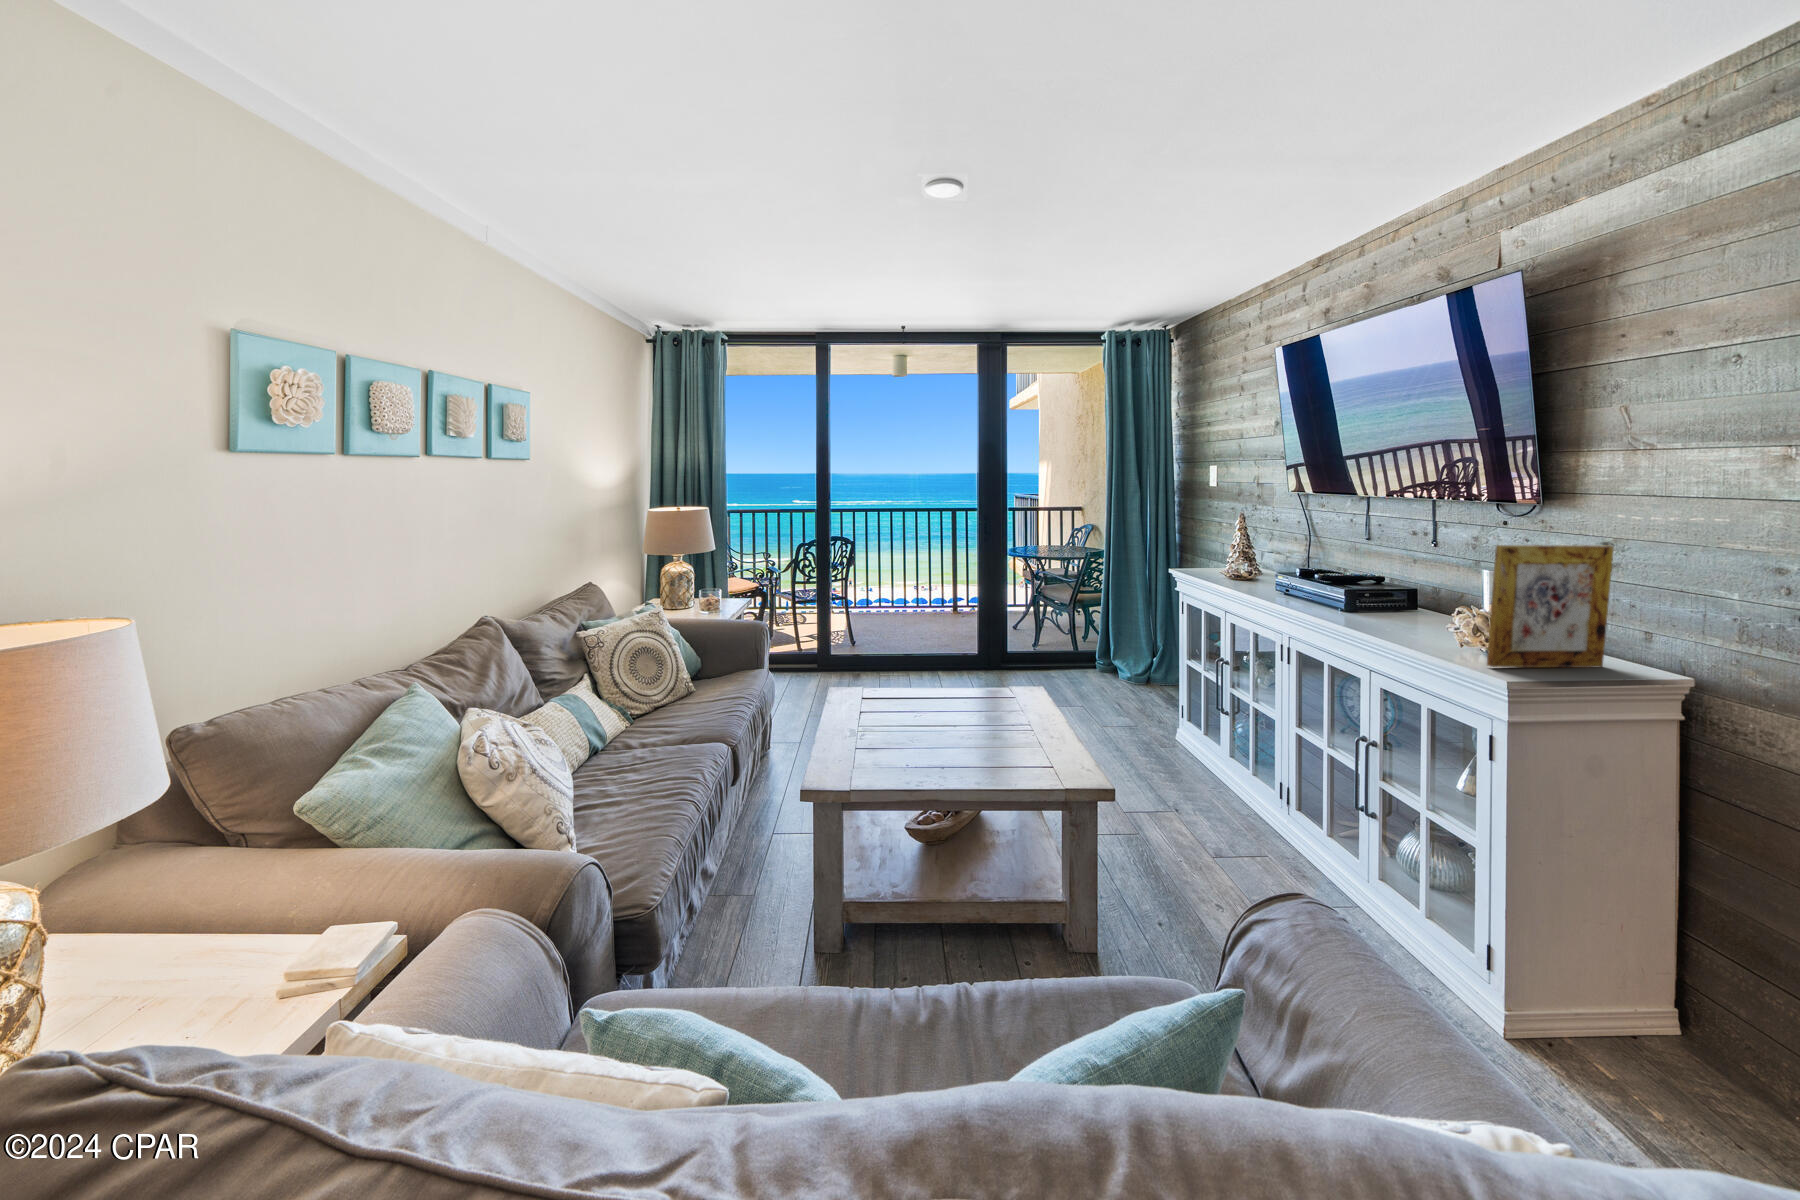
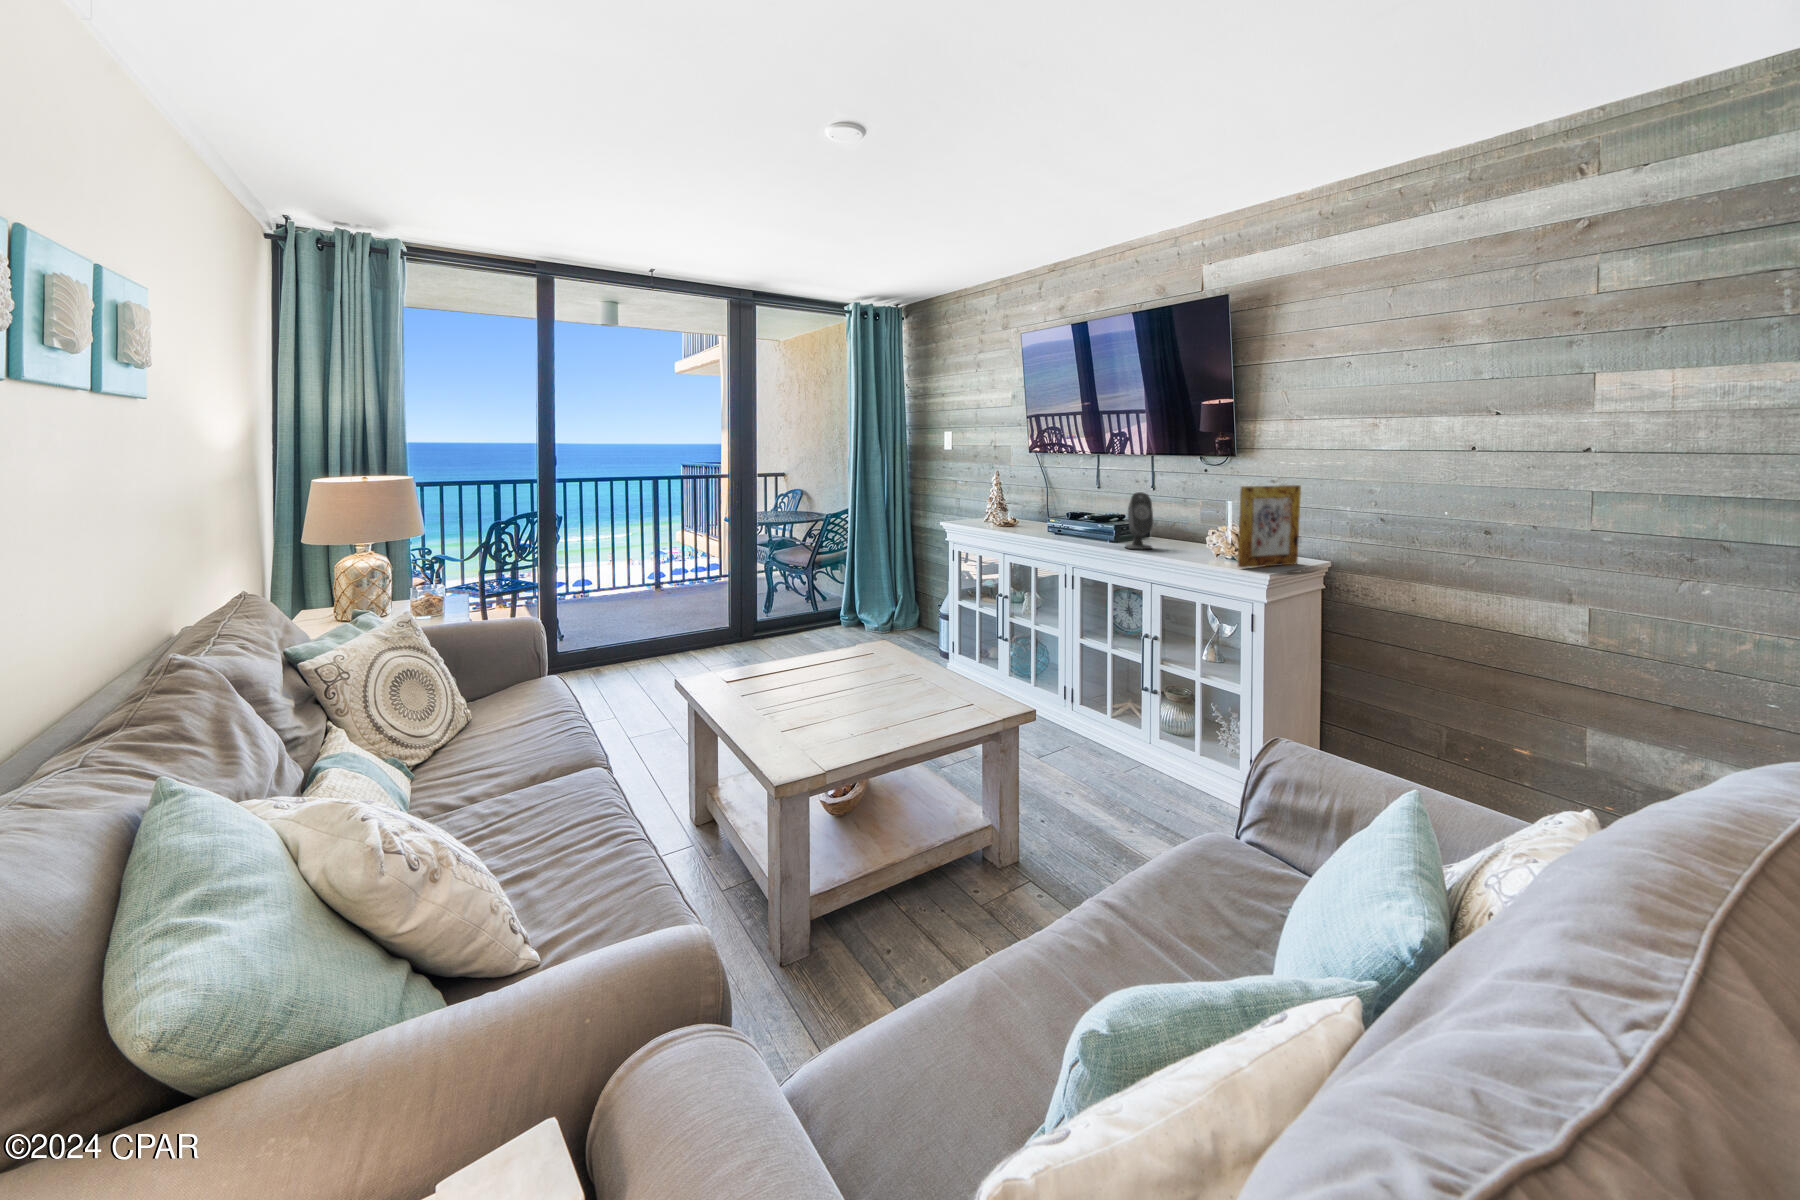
speaker: none [1362,545,1401,622] -> present [1125,492,1154,549]

